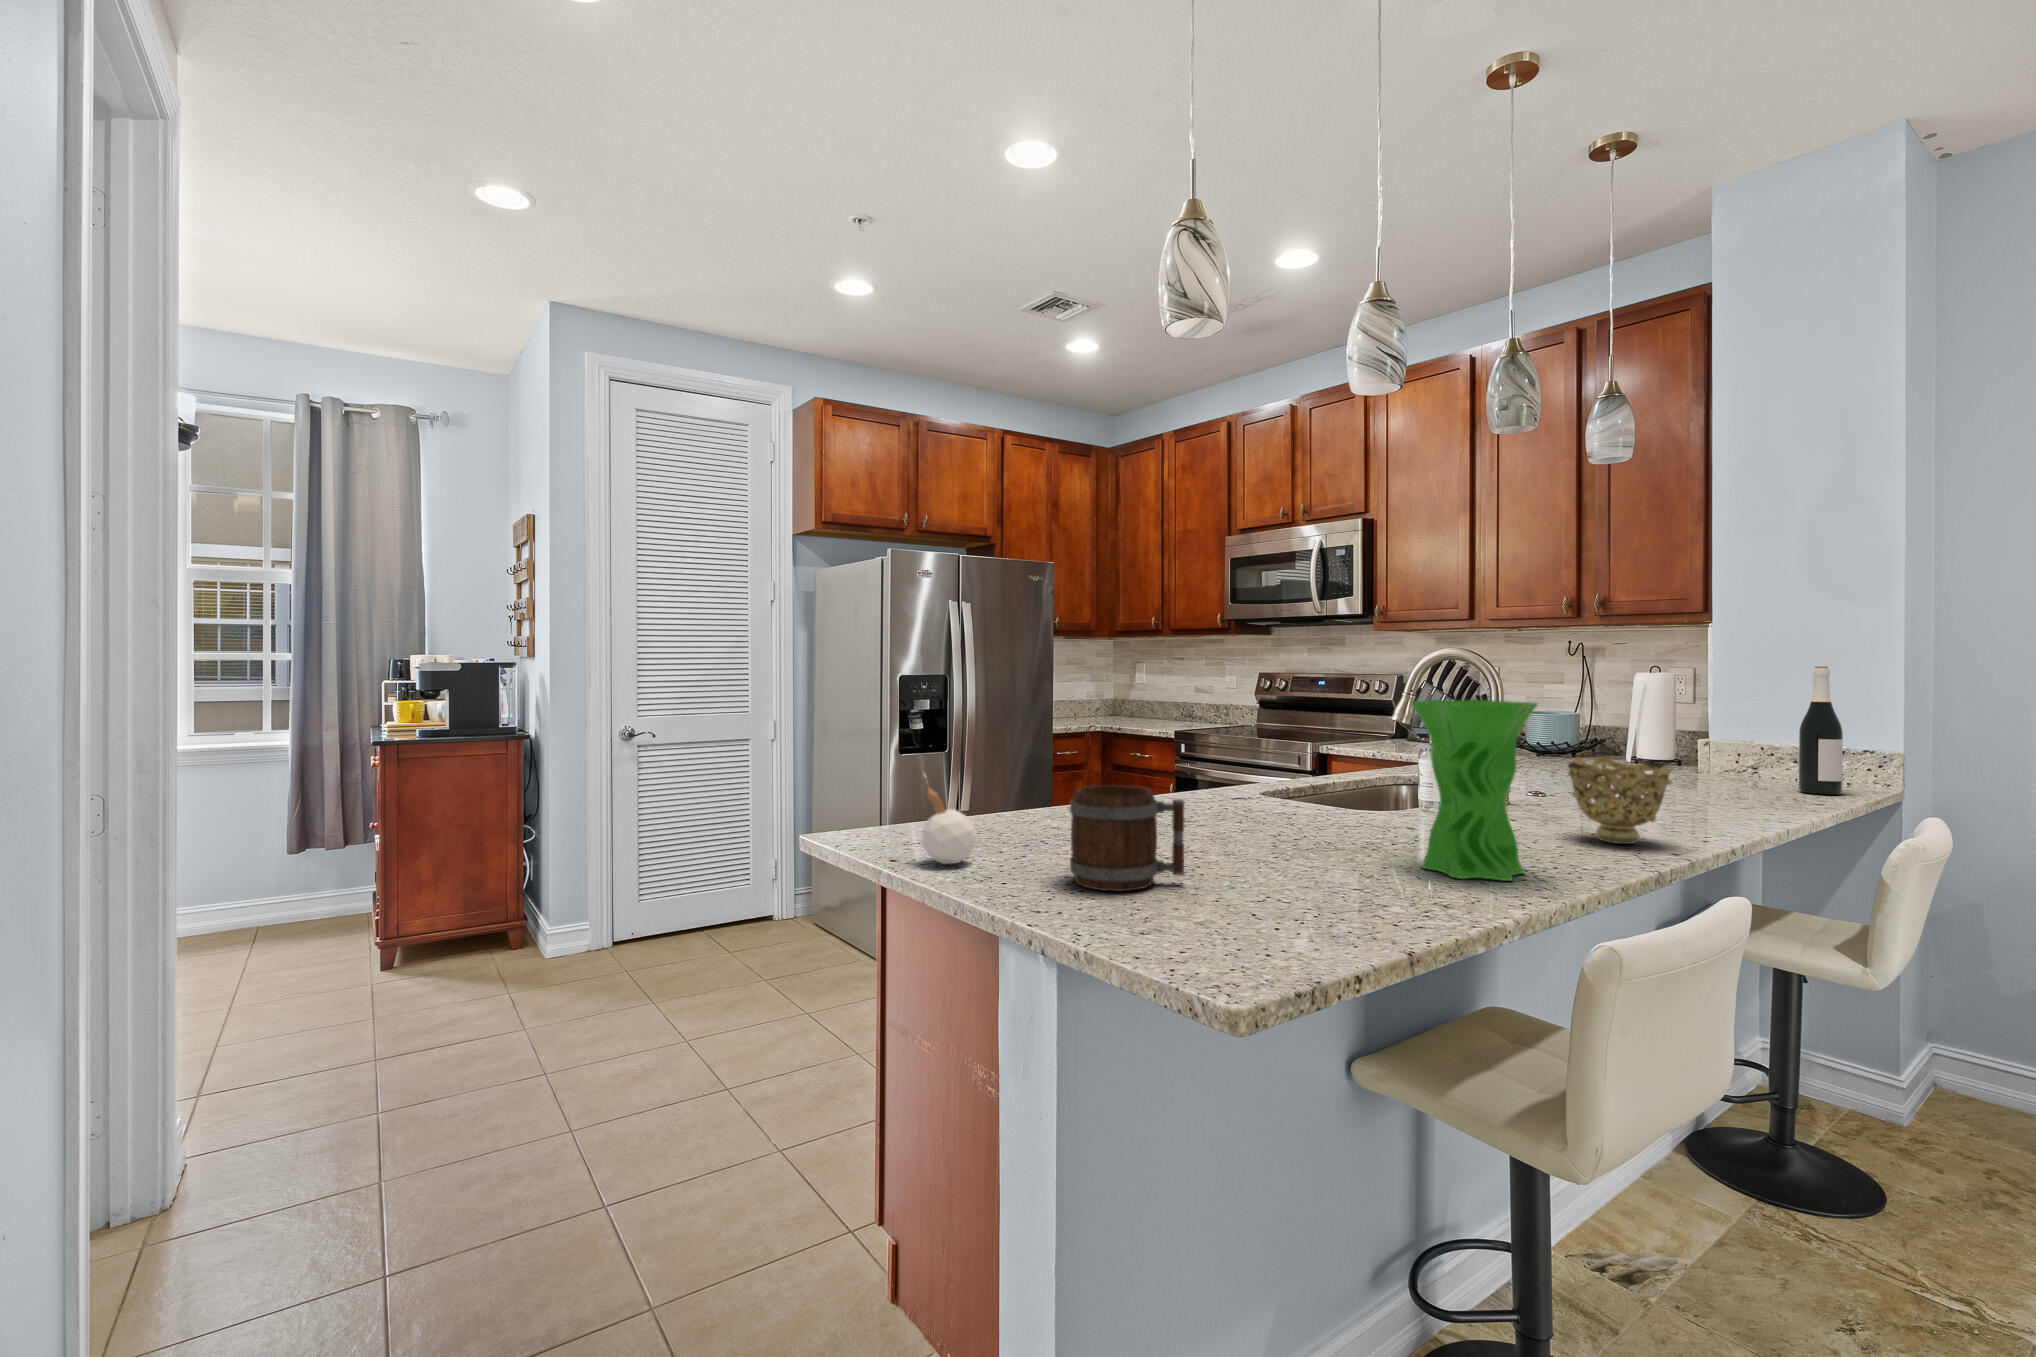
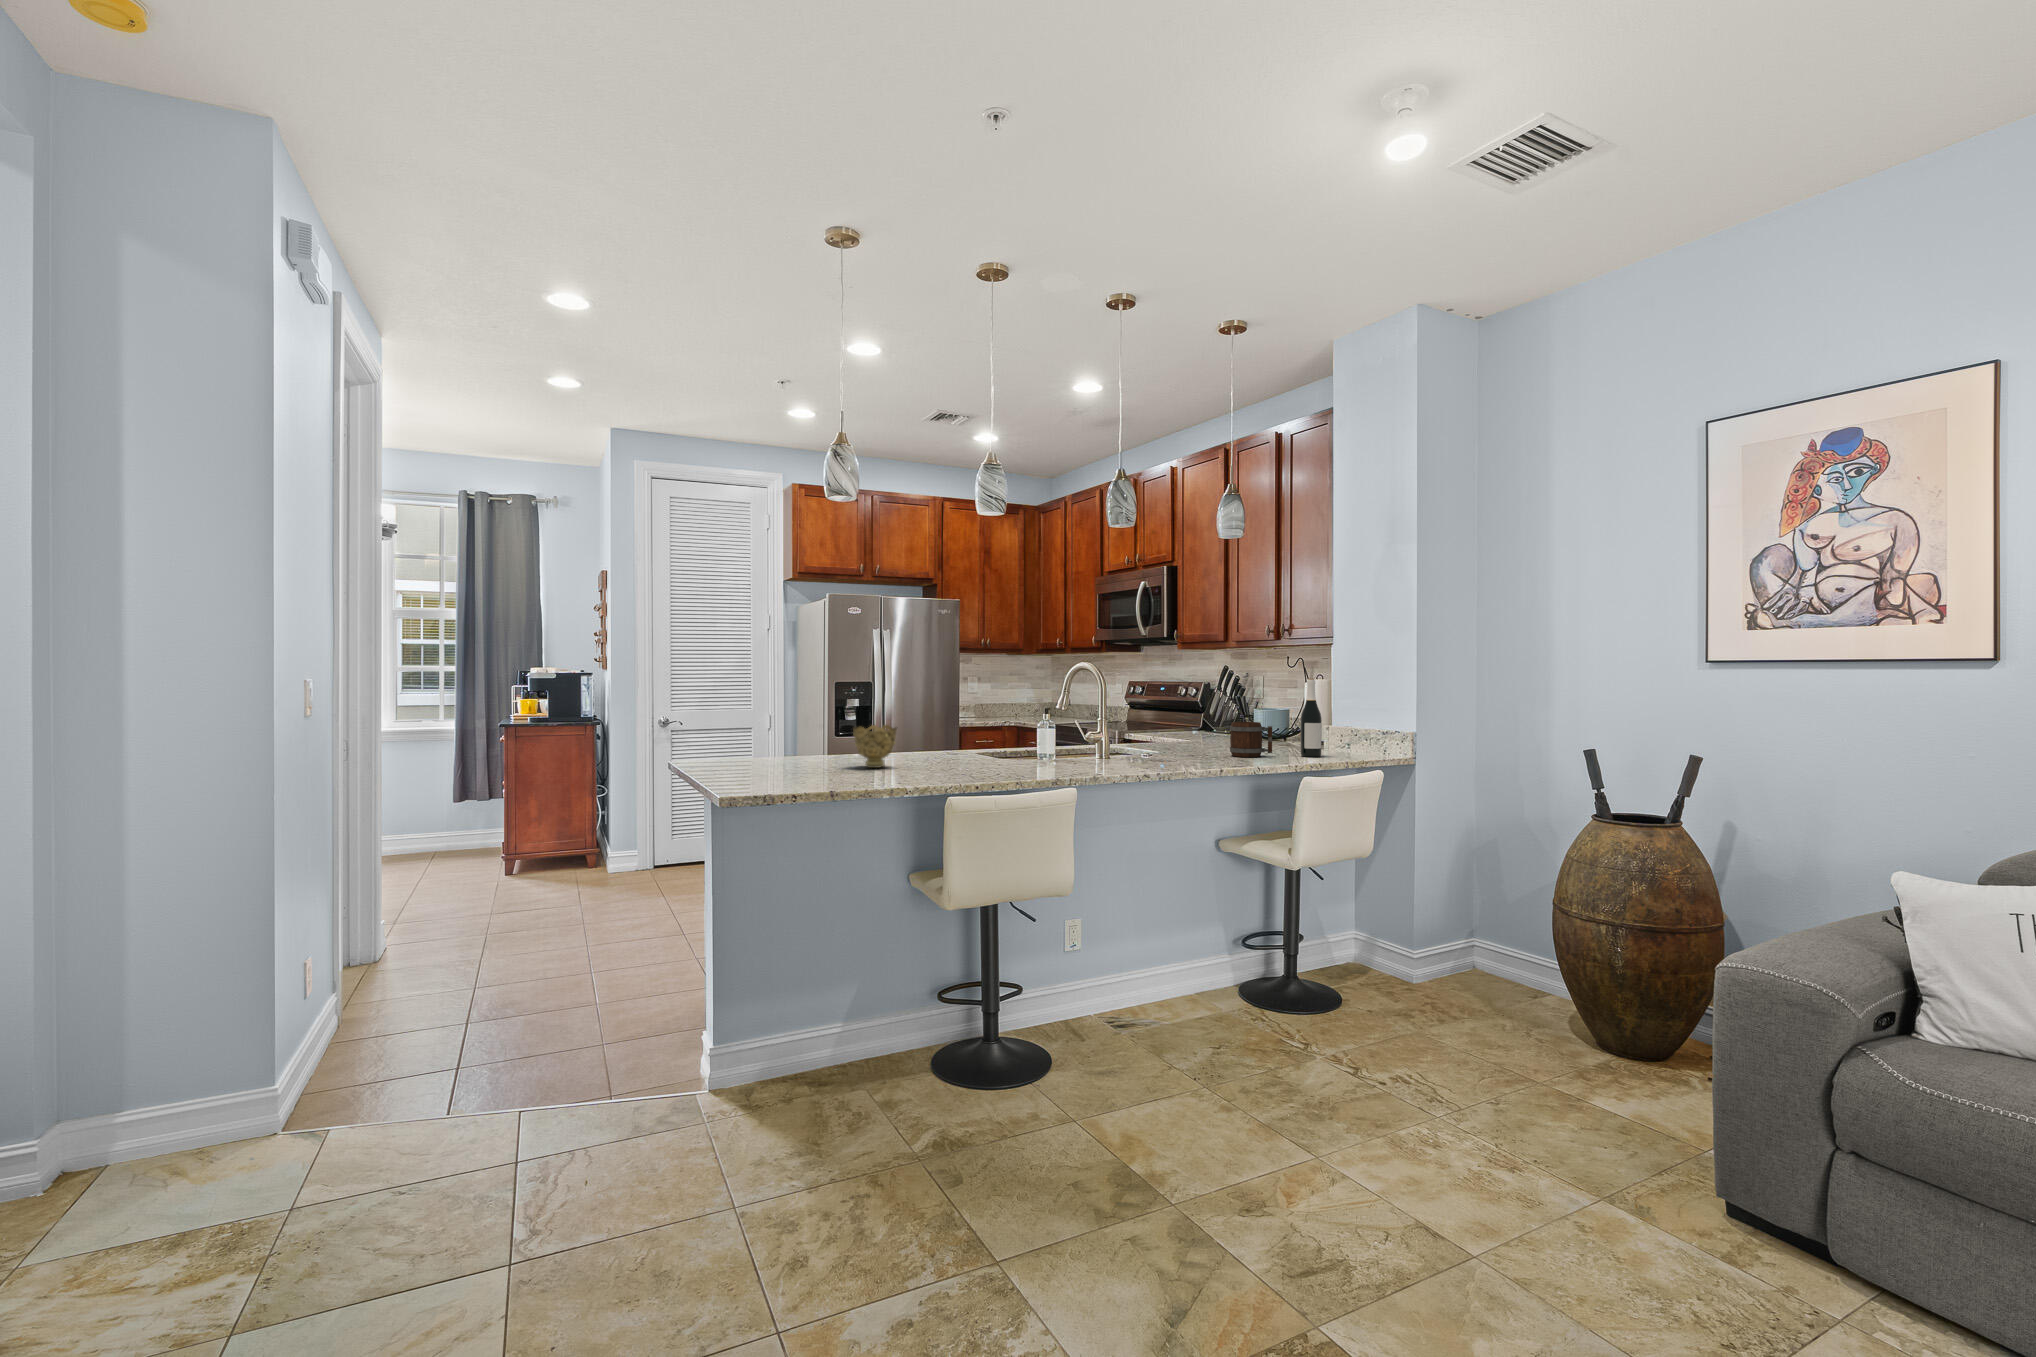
vase: present [1410,700,1538,881] -> none [932,693,982,773]
decorative bowl: present [1568,757,1673,844] -> present [853,725,897,768]
candle: present [922,781,975,864] -> none [721,724,745,766]
mug: present [1070,785,1184,891] -> present [1230,722,1272,757]

